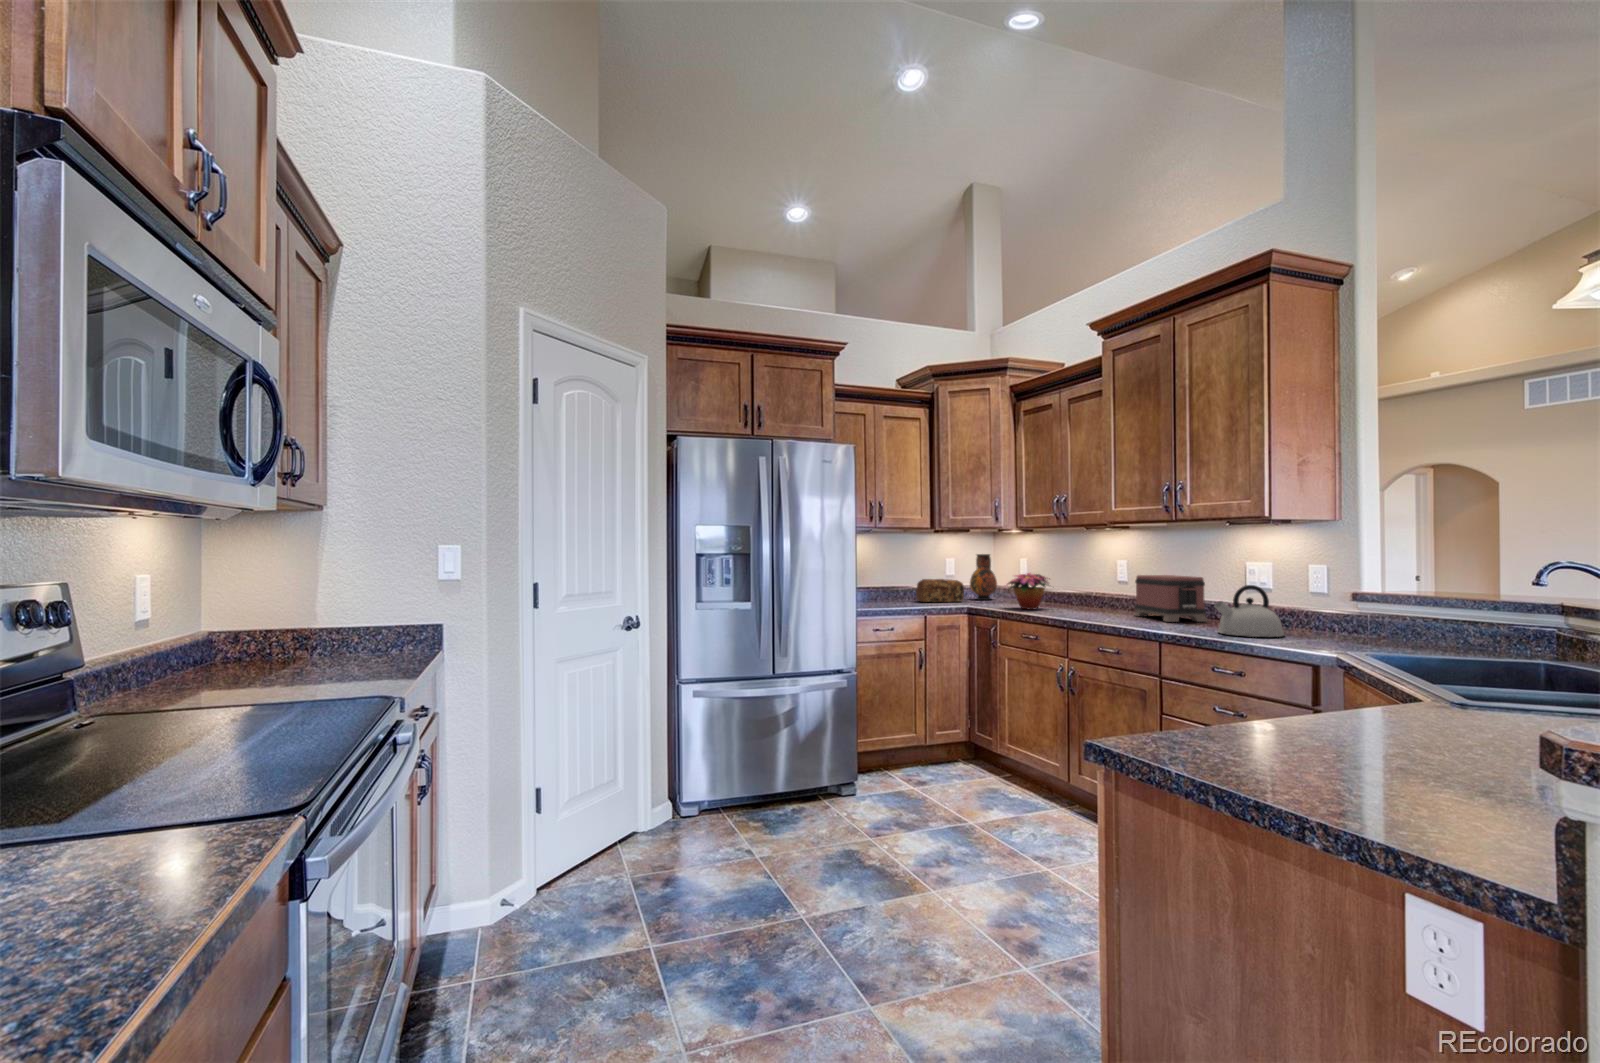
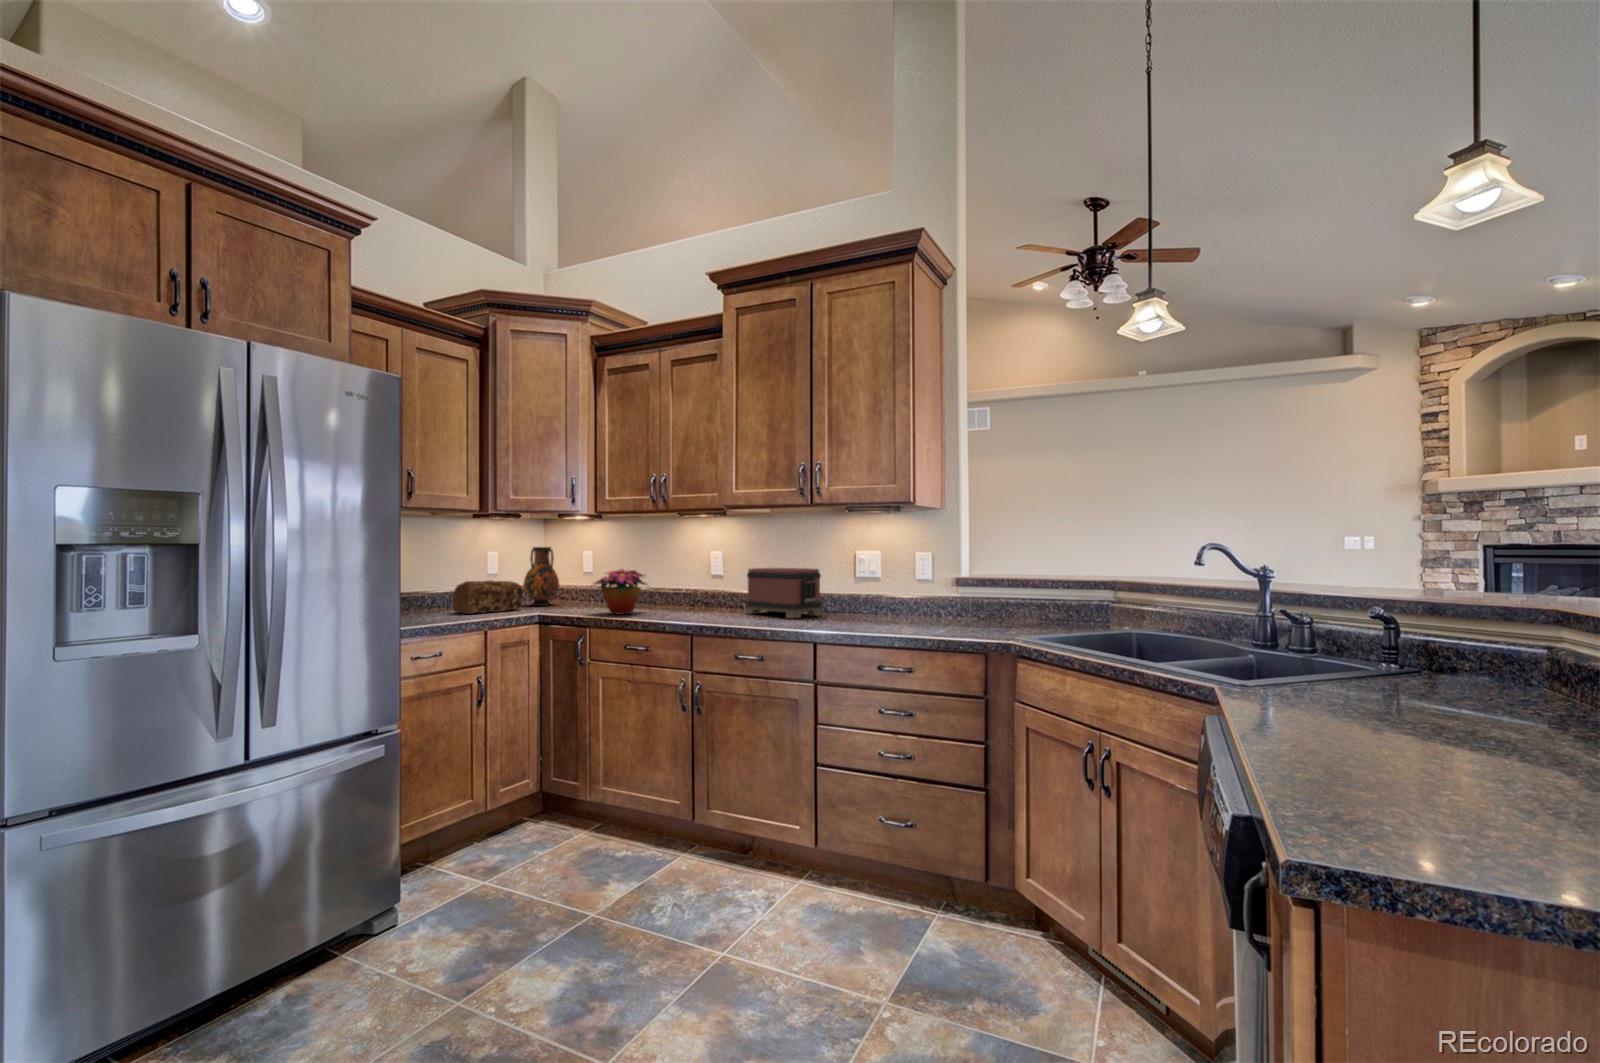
kettle: present [1215,585,1284,637] -> none [857,575,916,628]

